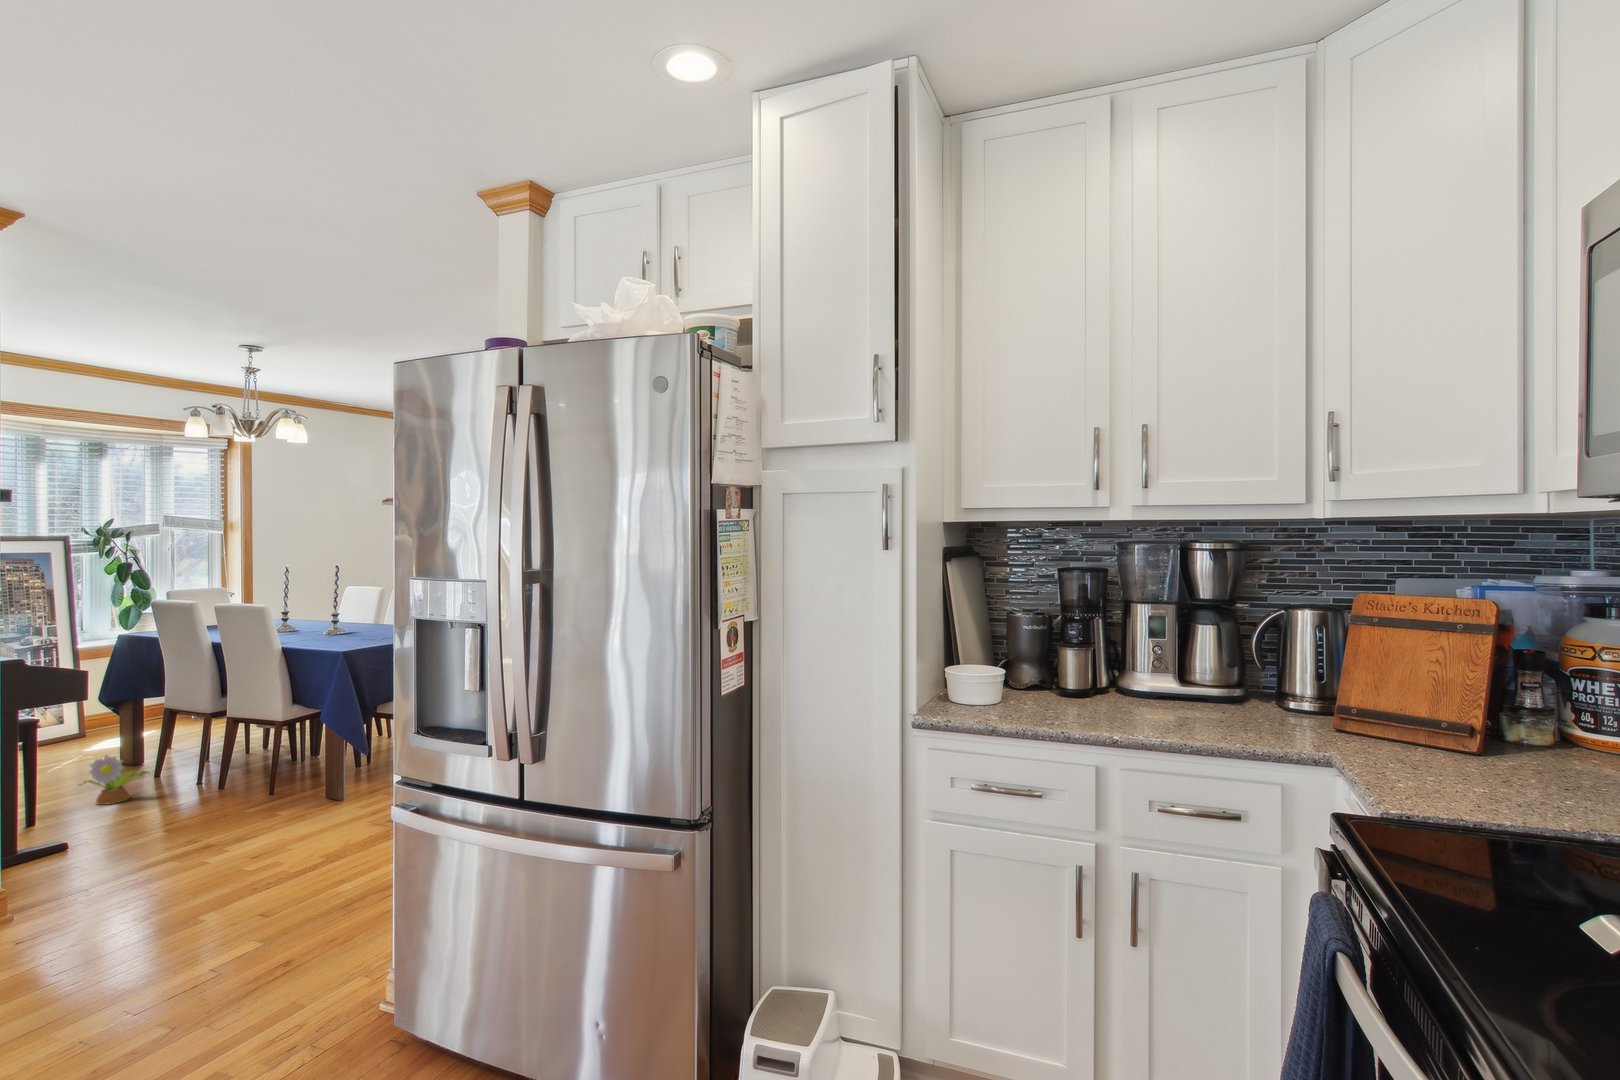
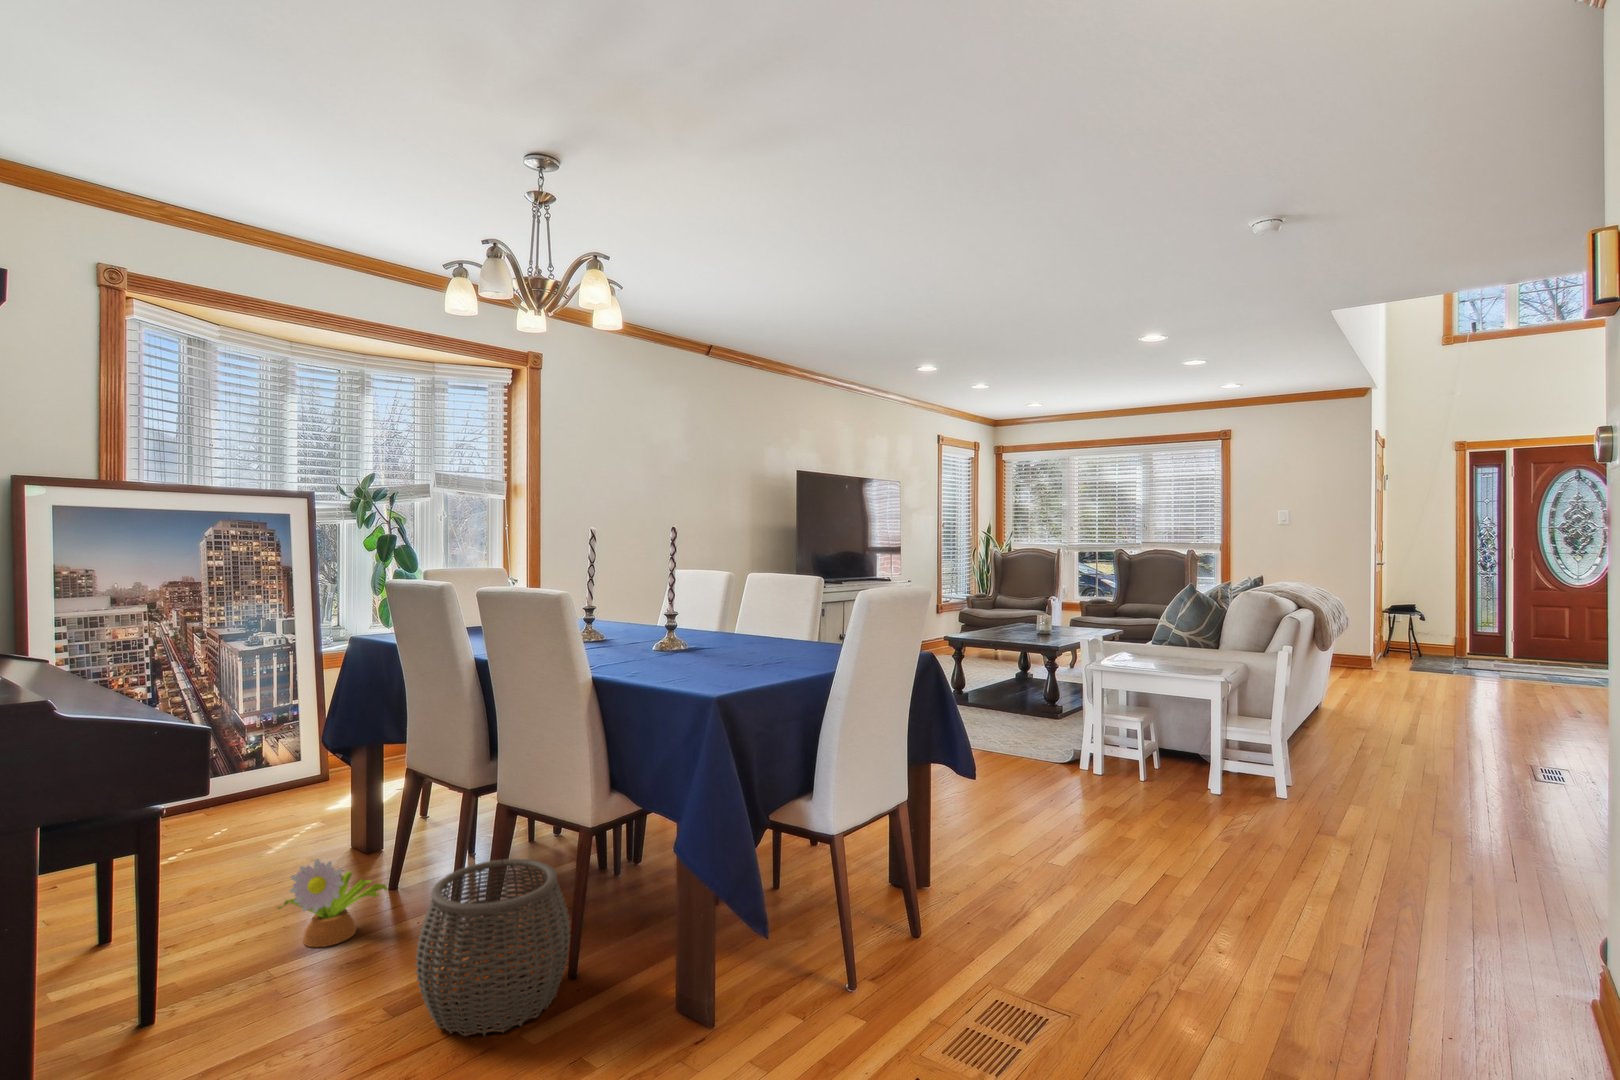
woven basket: none [176,743,266,821] -> present [415,859,570,1036]

